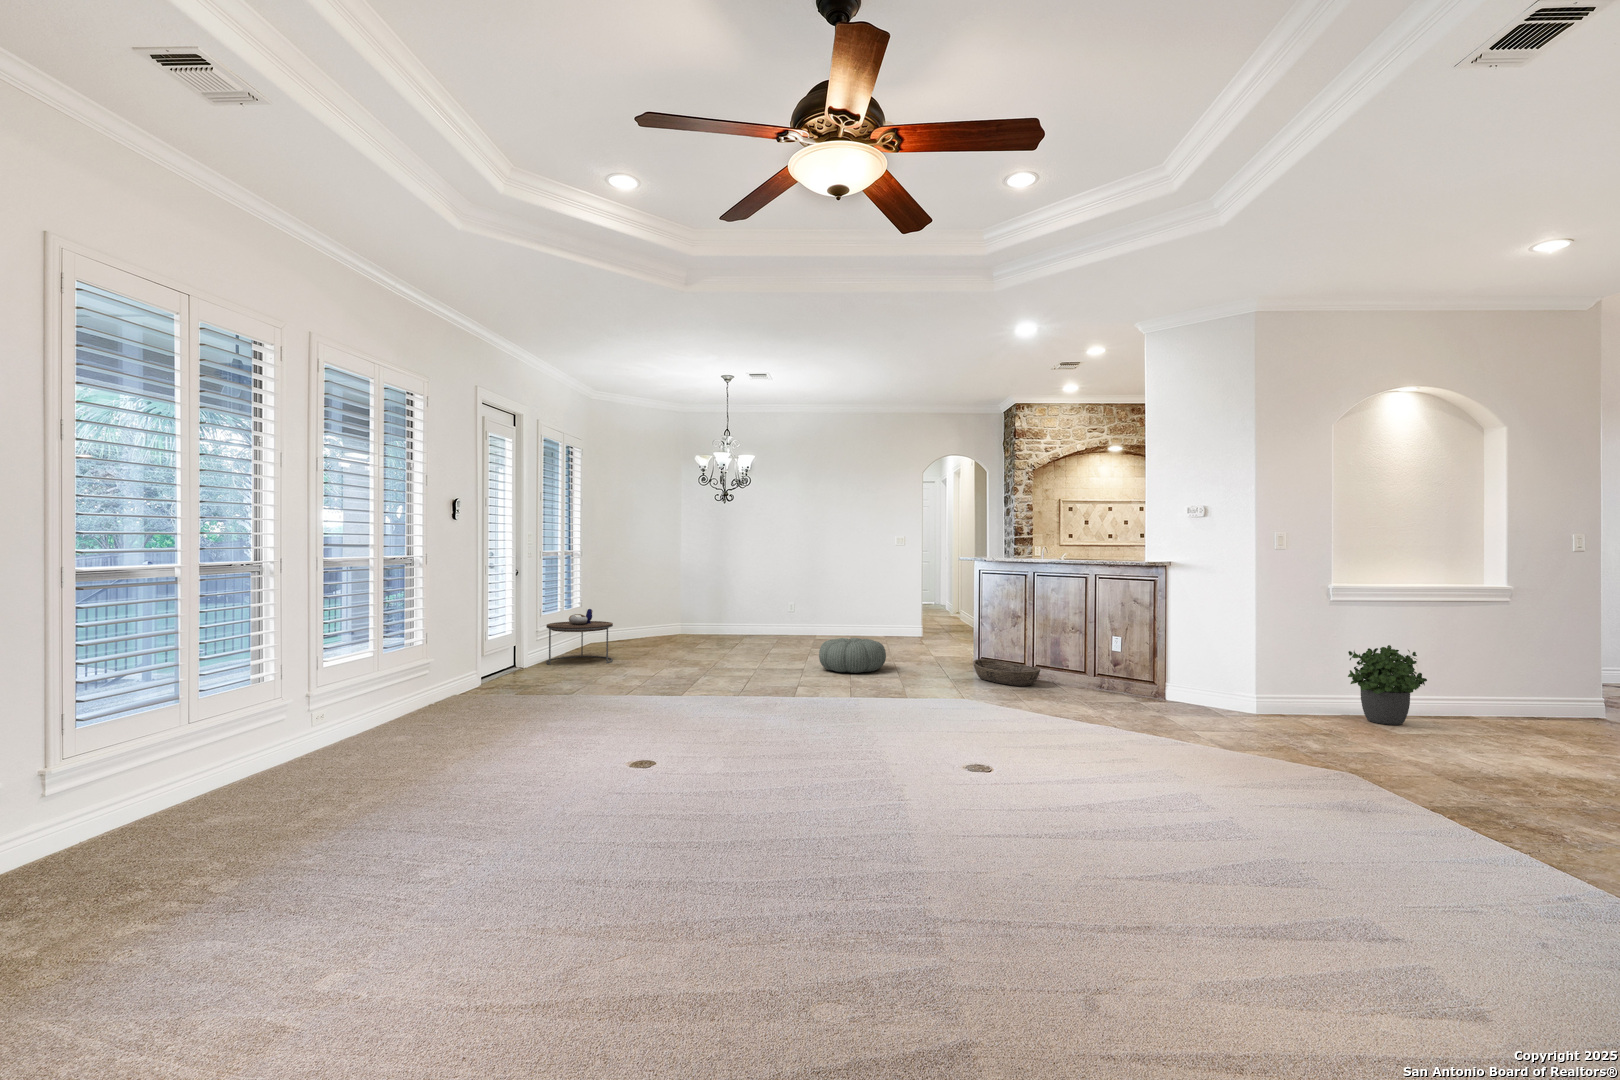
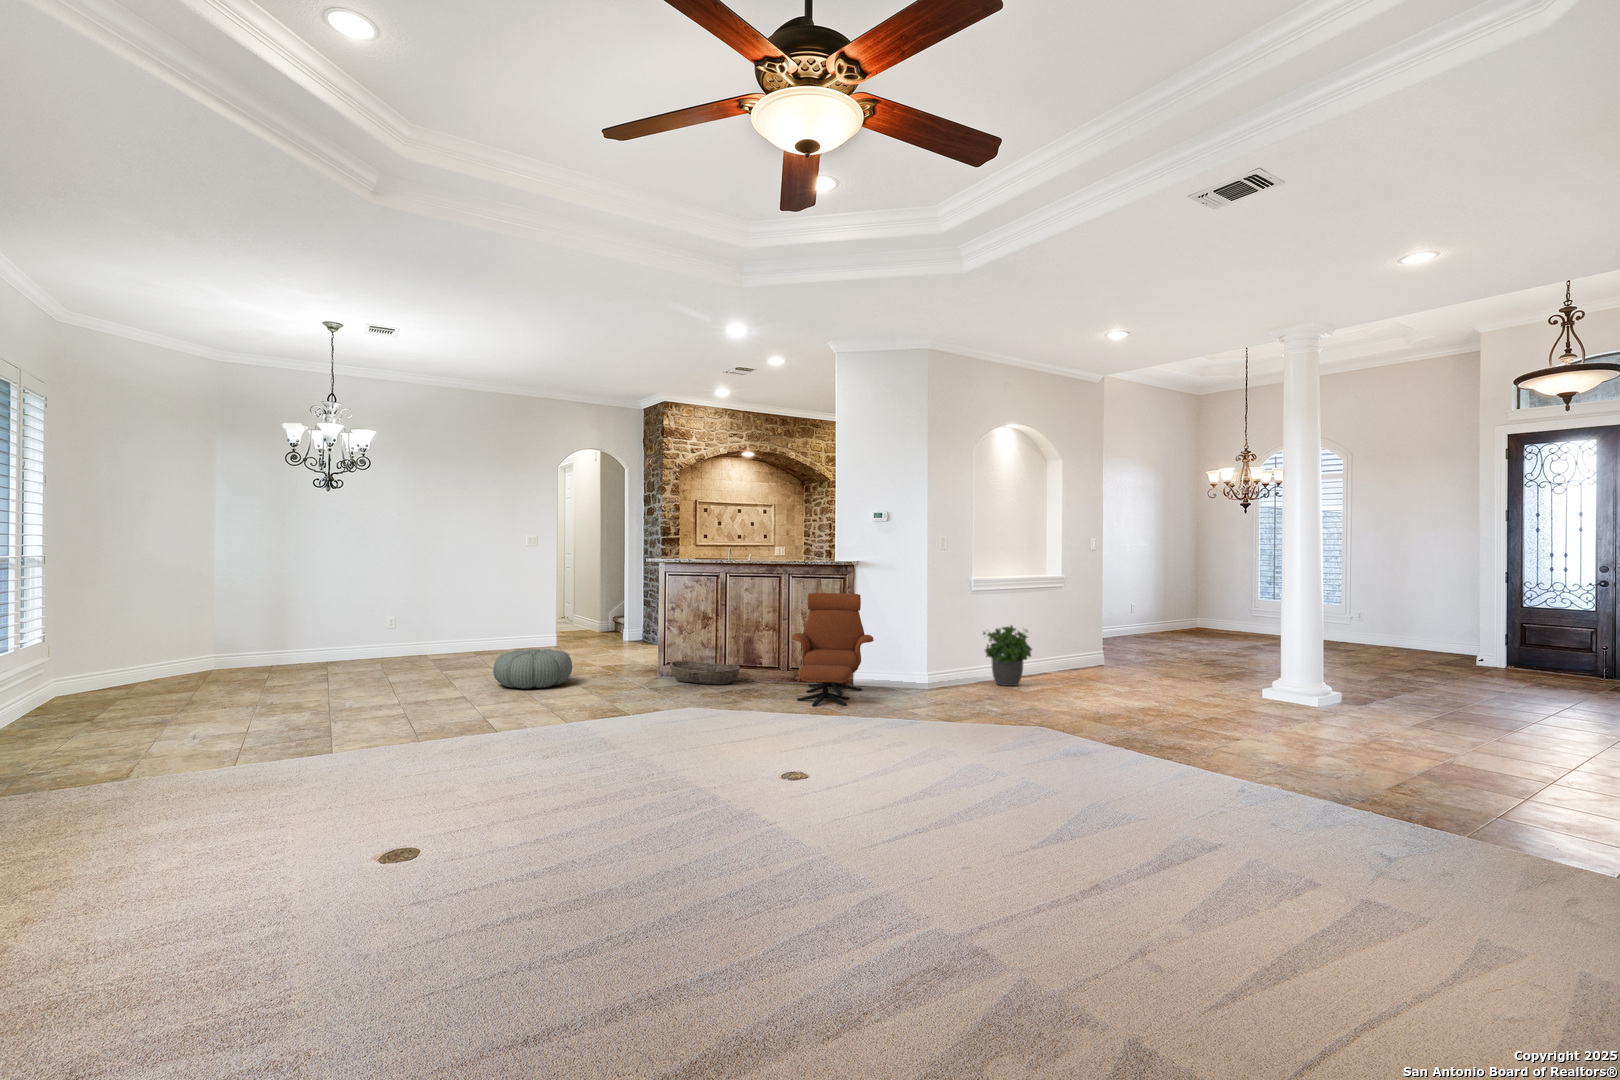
lounge chair: none [1075,595,1183,721] -> present [792,593,874,706]
side table: present [546,609,613,665] -> none [65,634,184,720]

